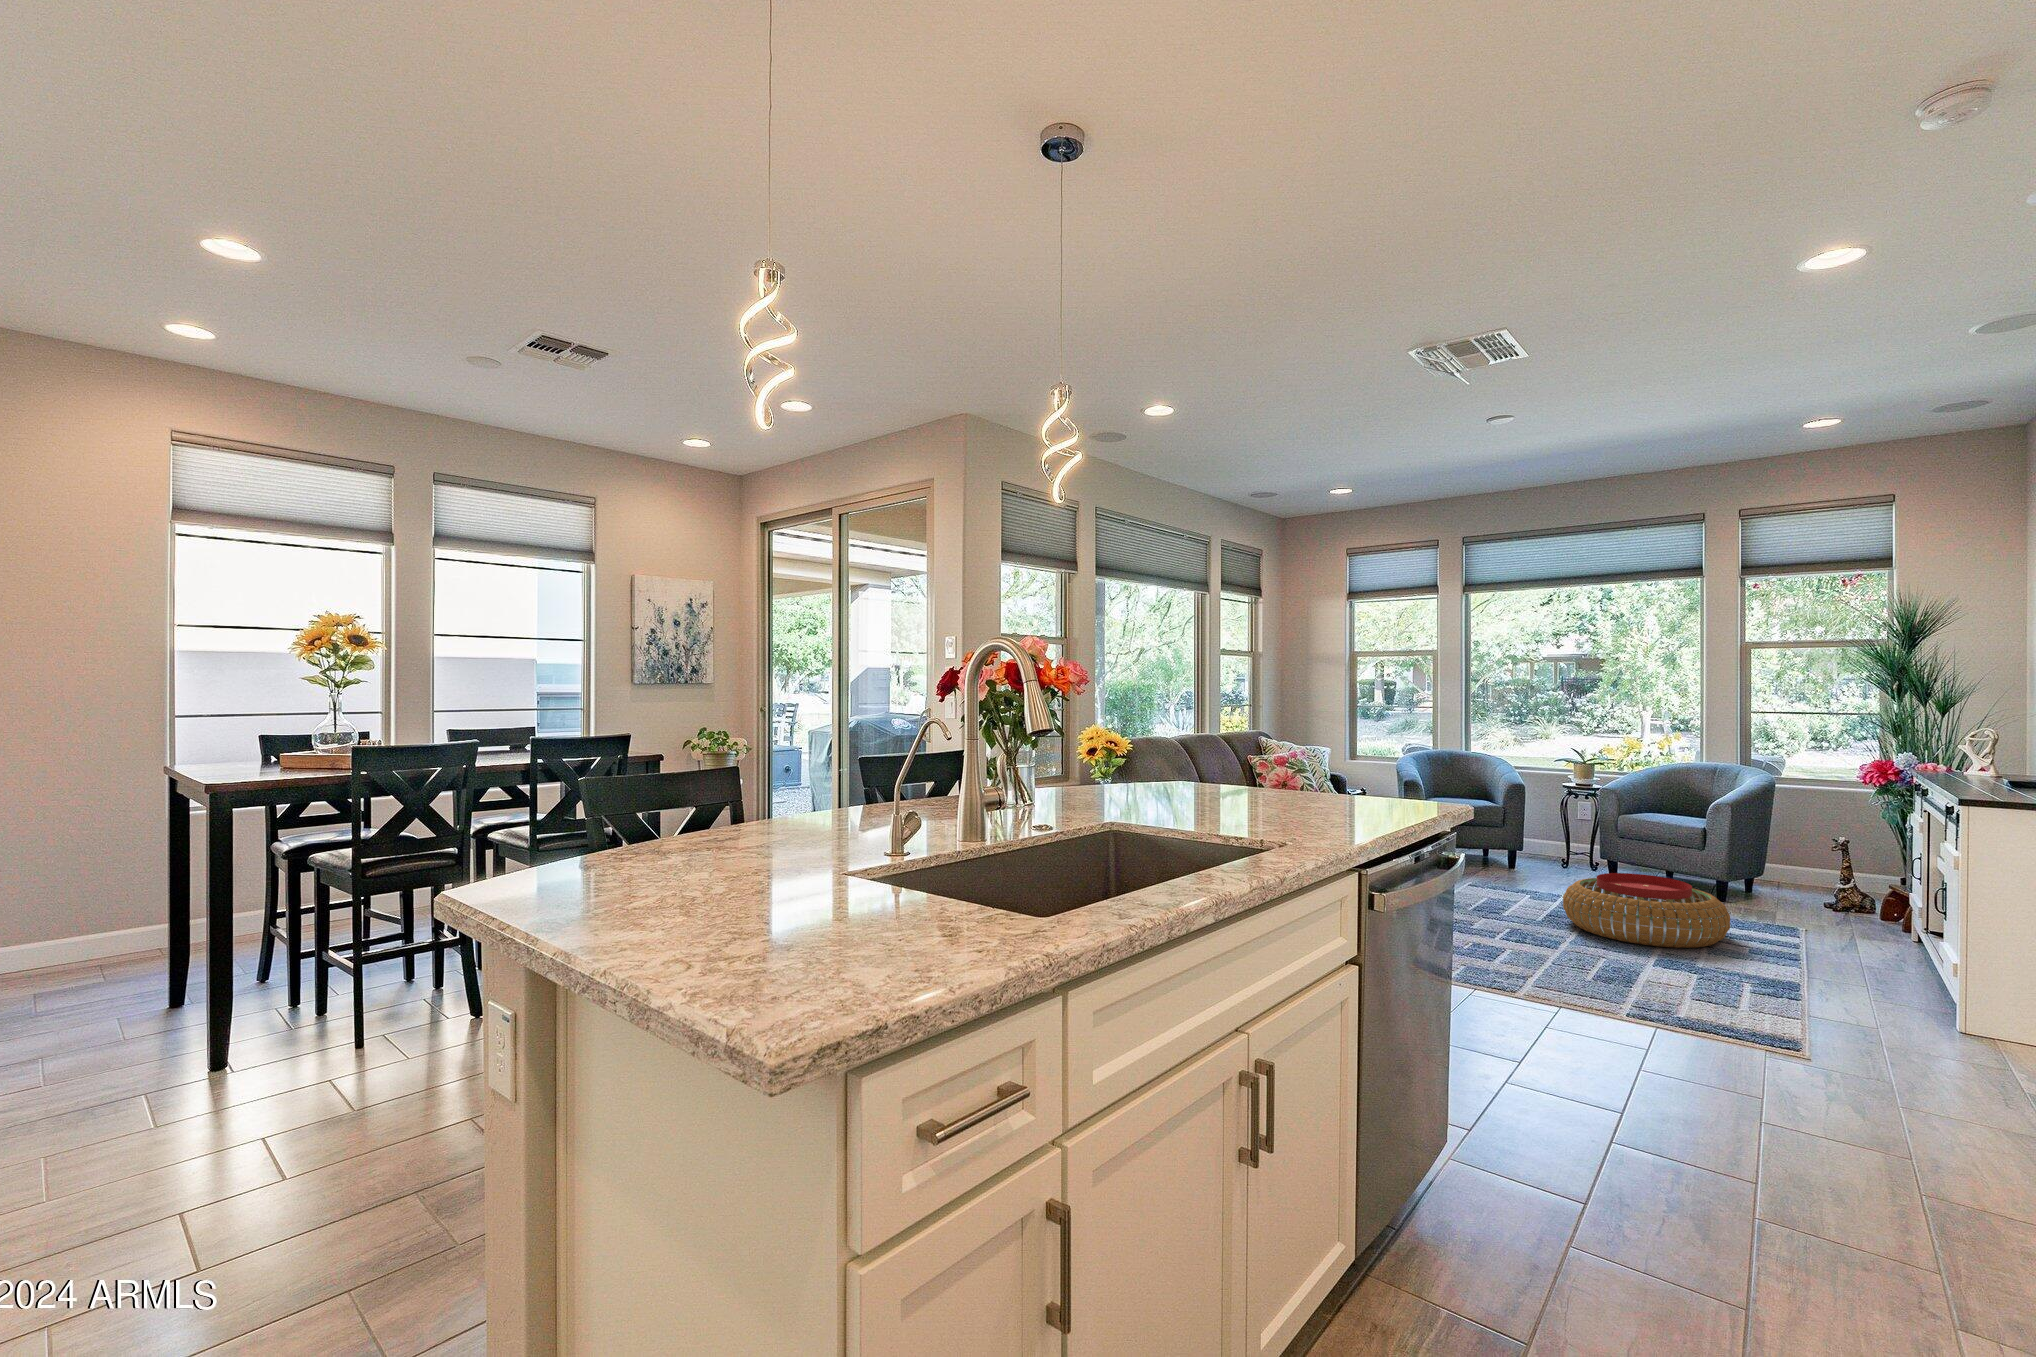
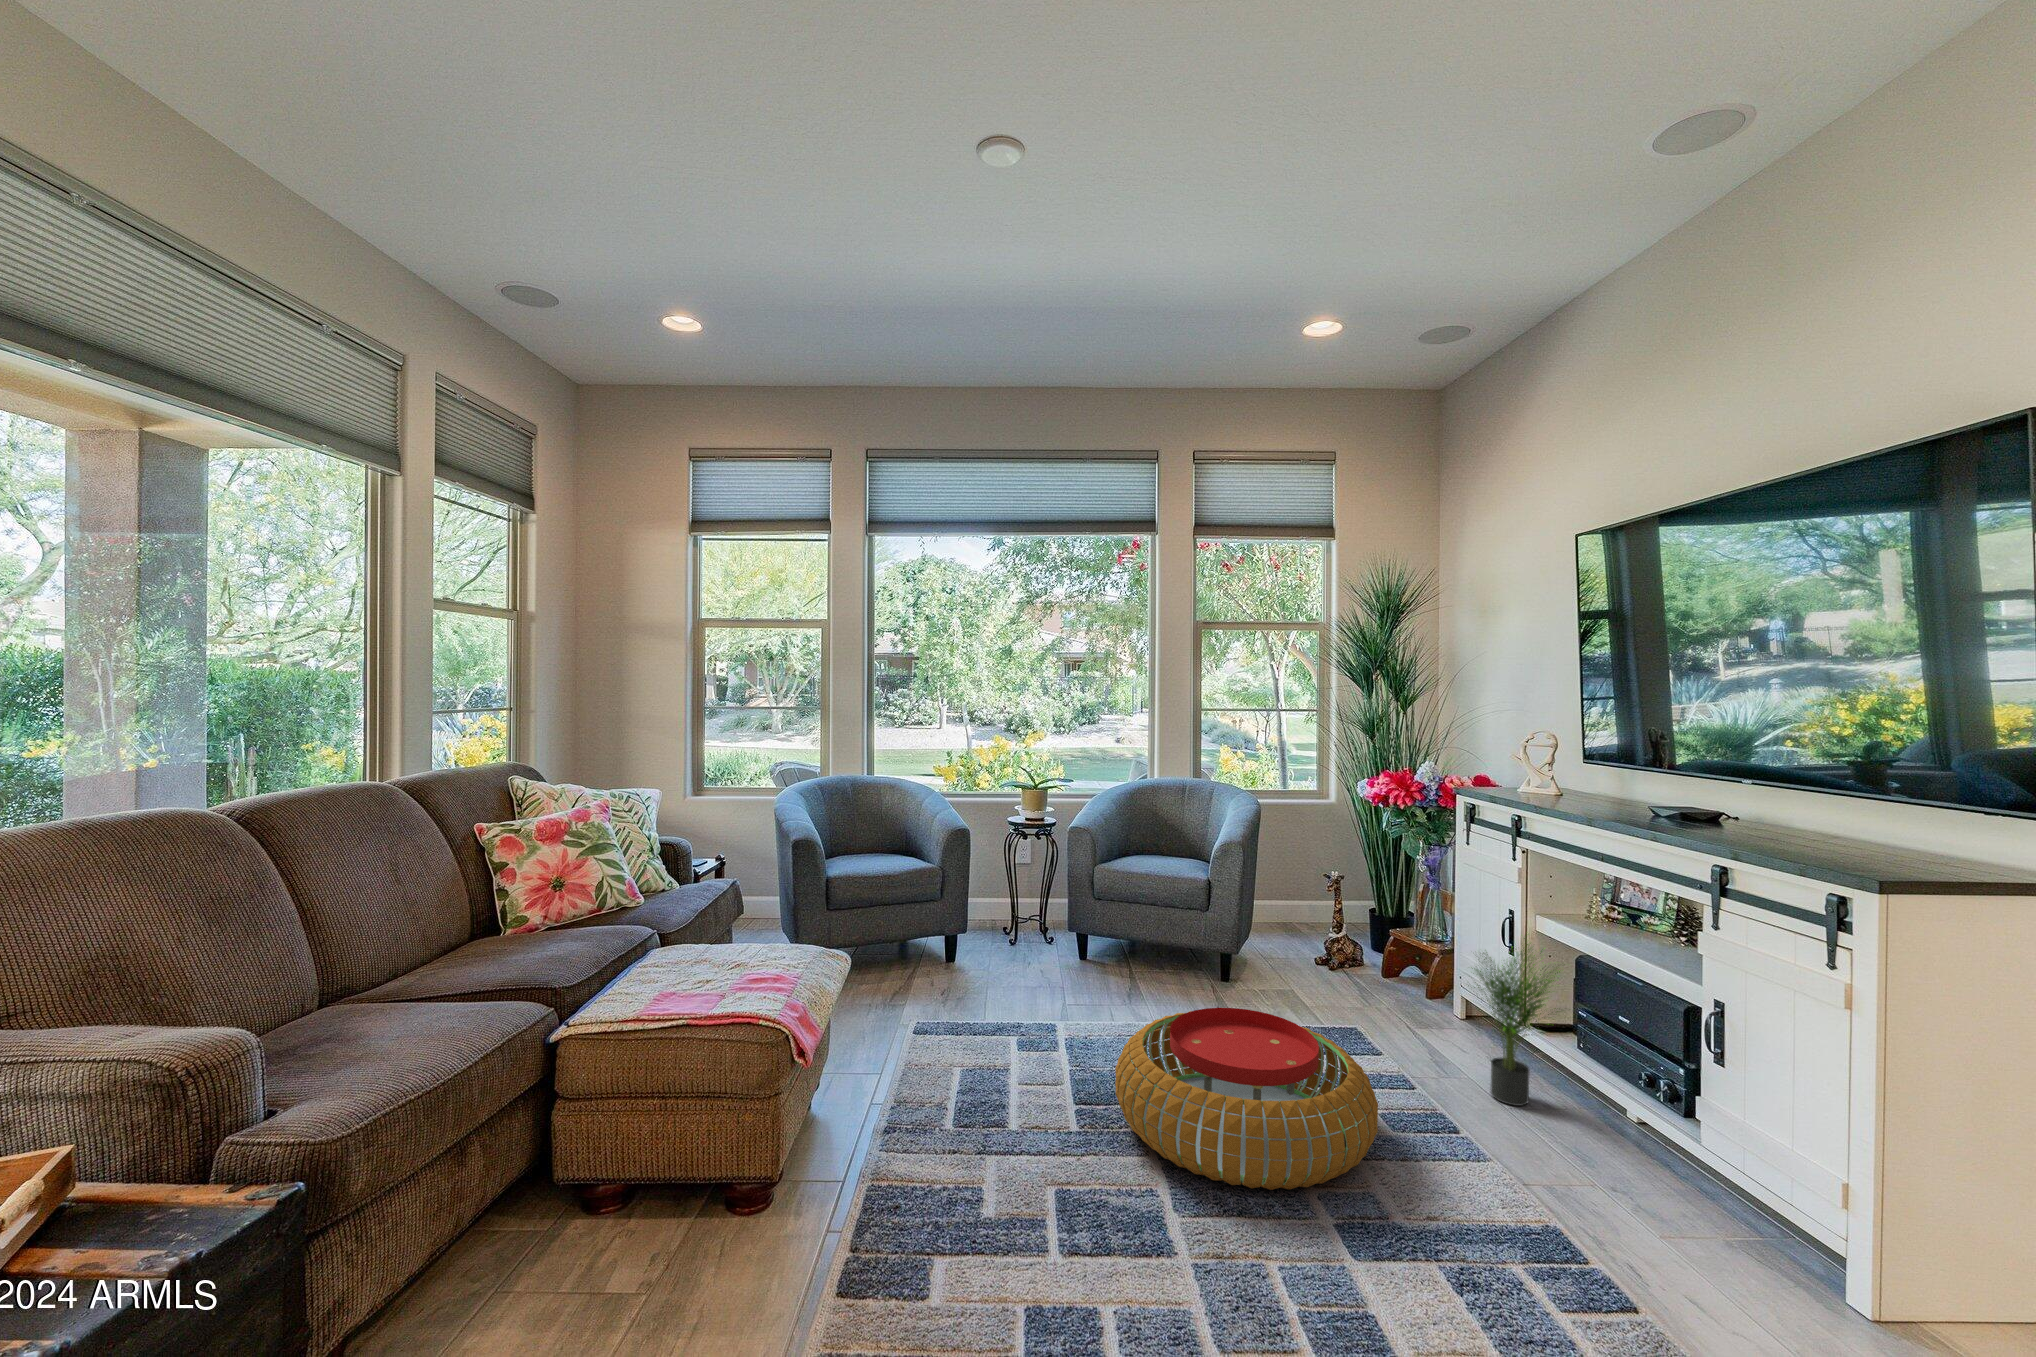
potted plant: none [1830,851,1915,960] -> present [1468,938,1560,1106]

